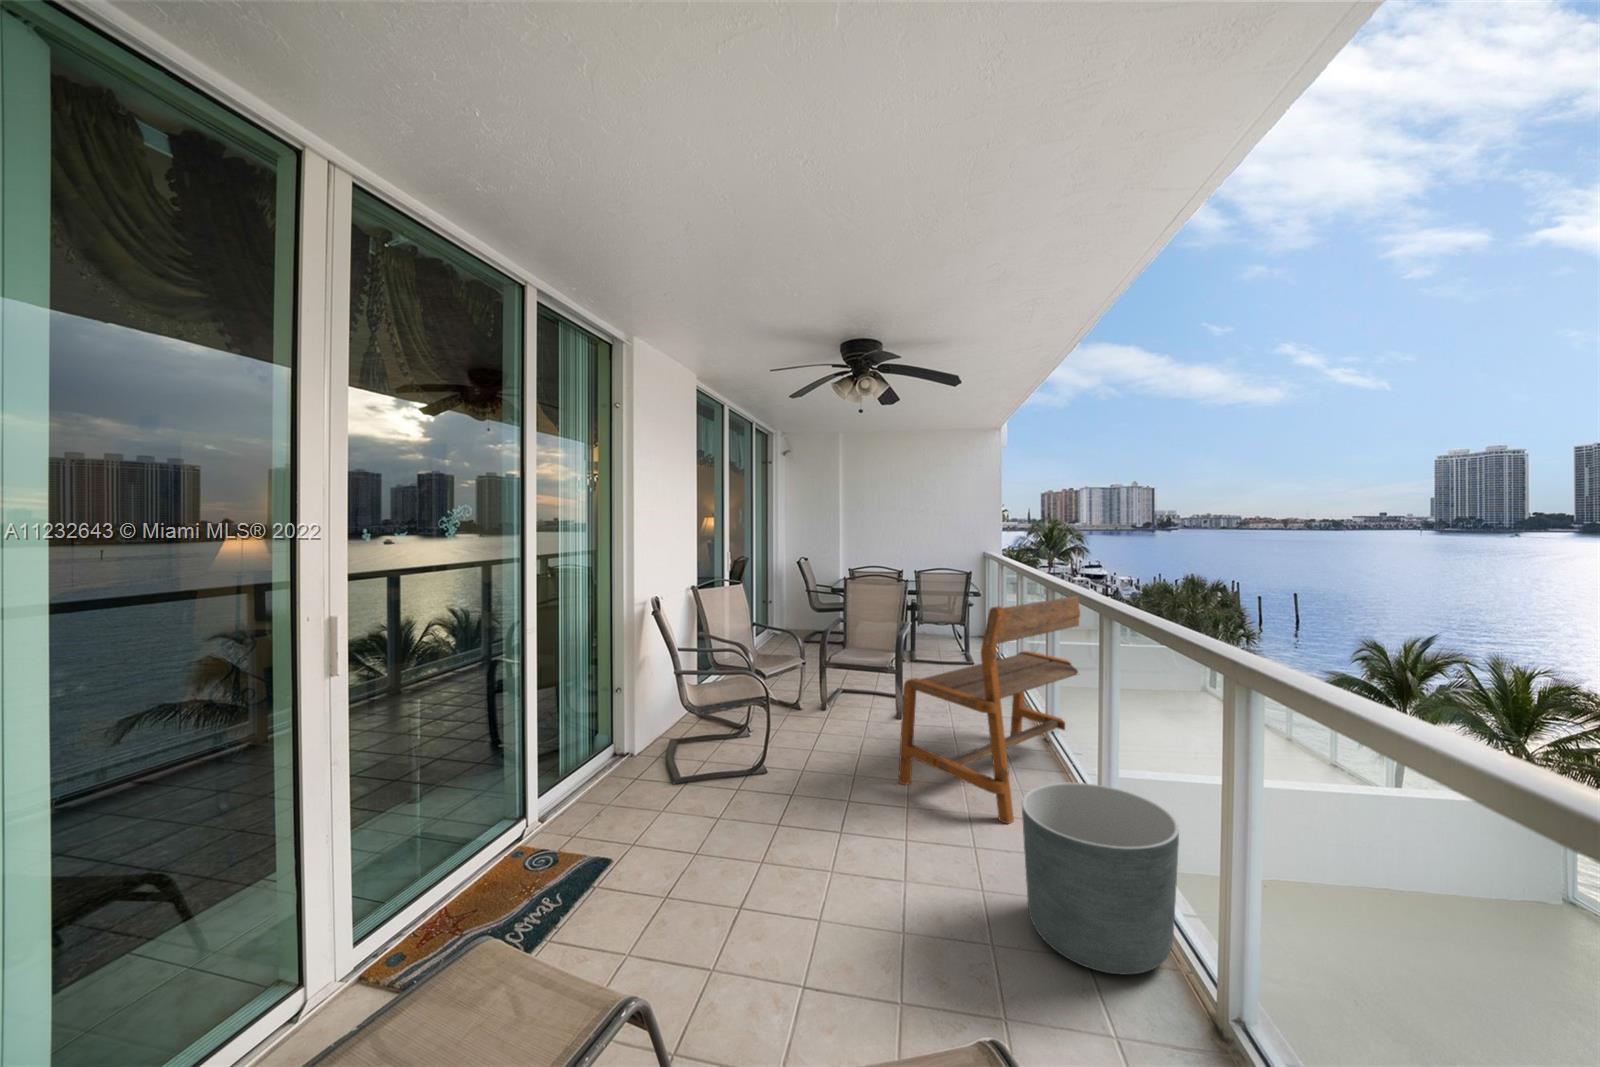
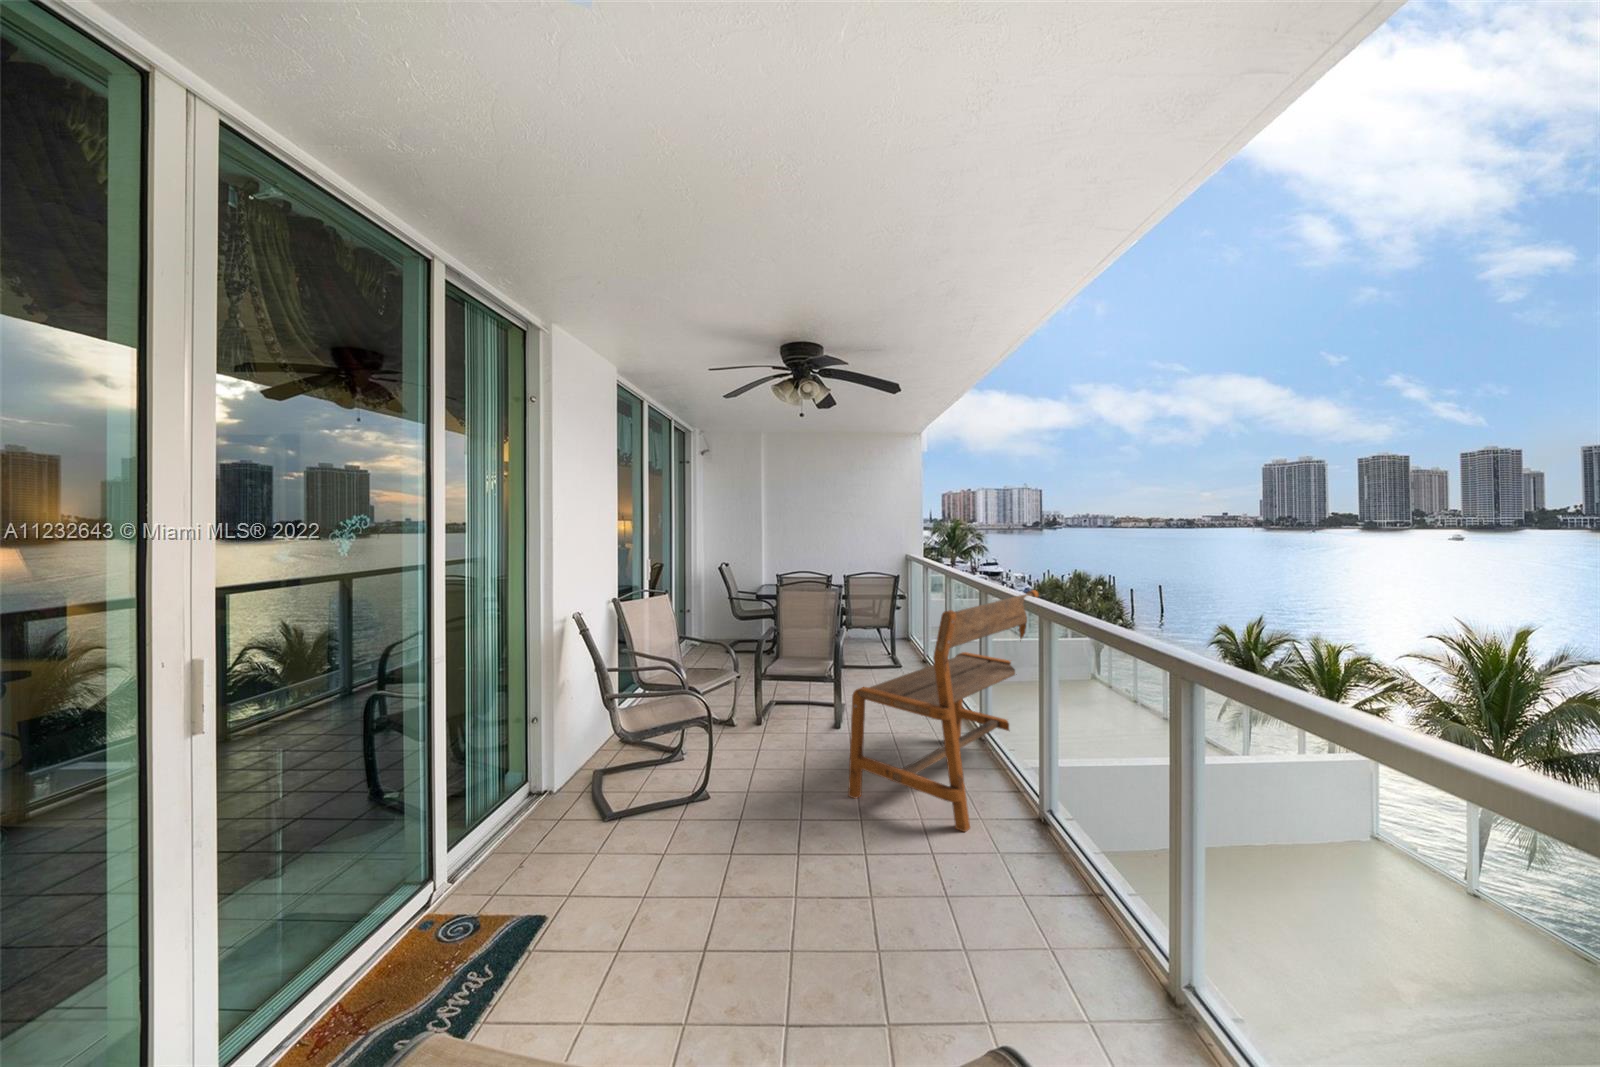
planter: present [1022,783,1179,974] -> none [997,788,1155,986]

